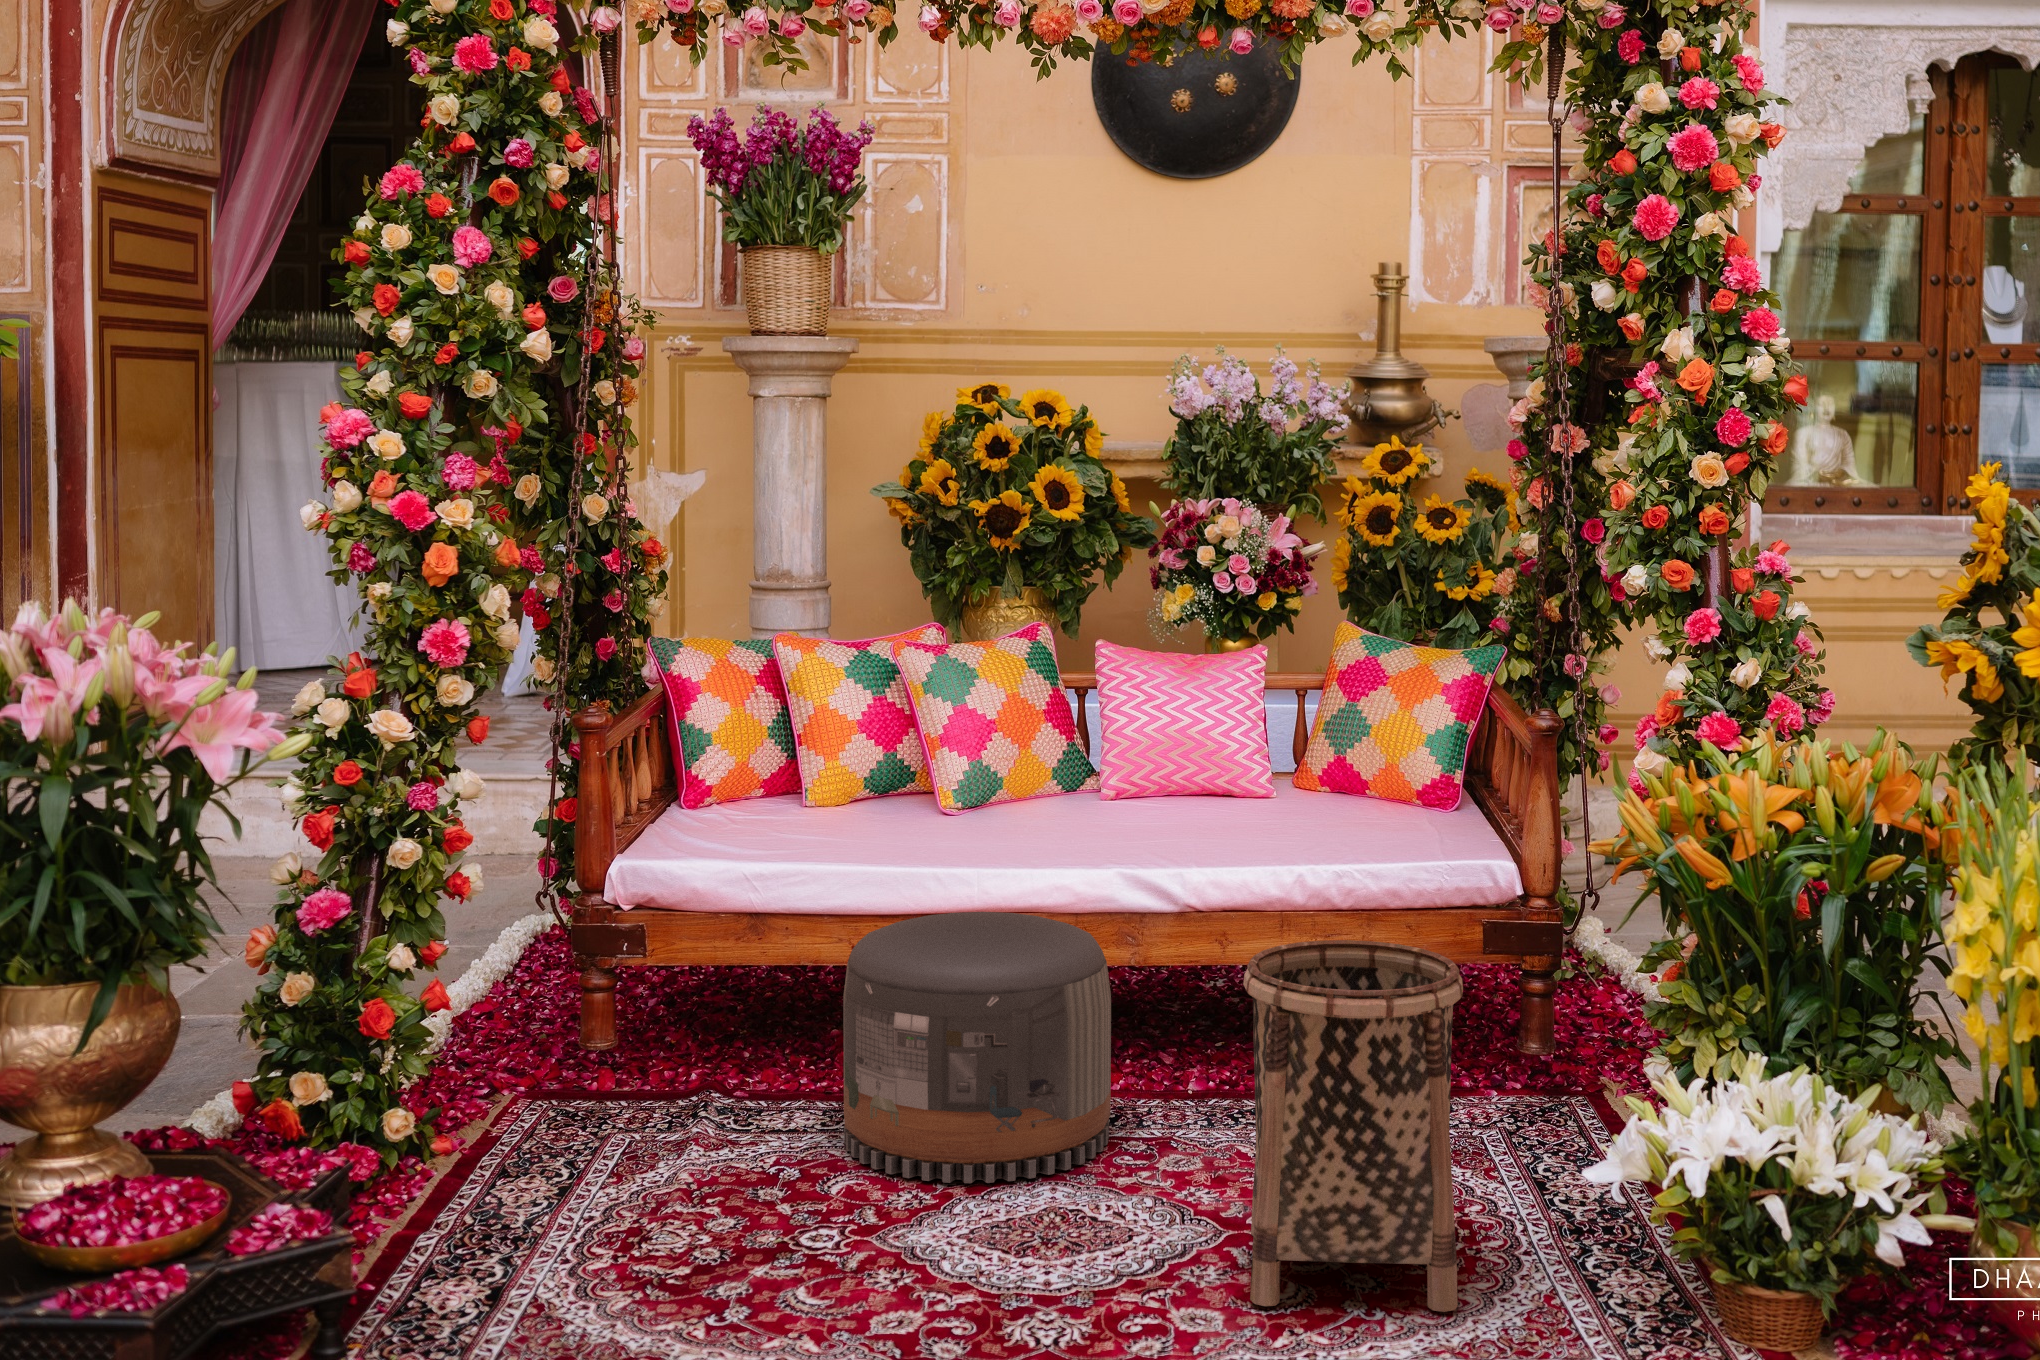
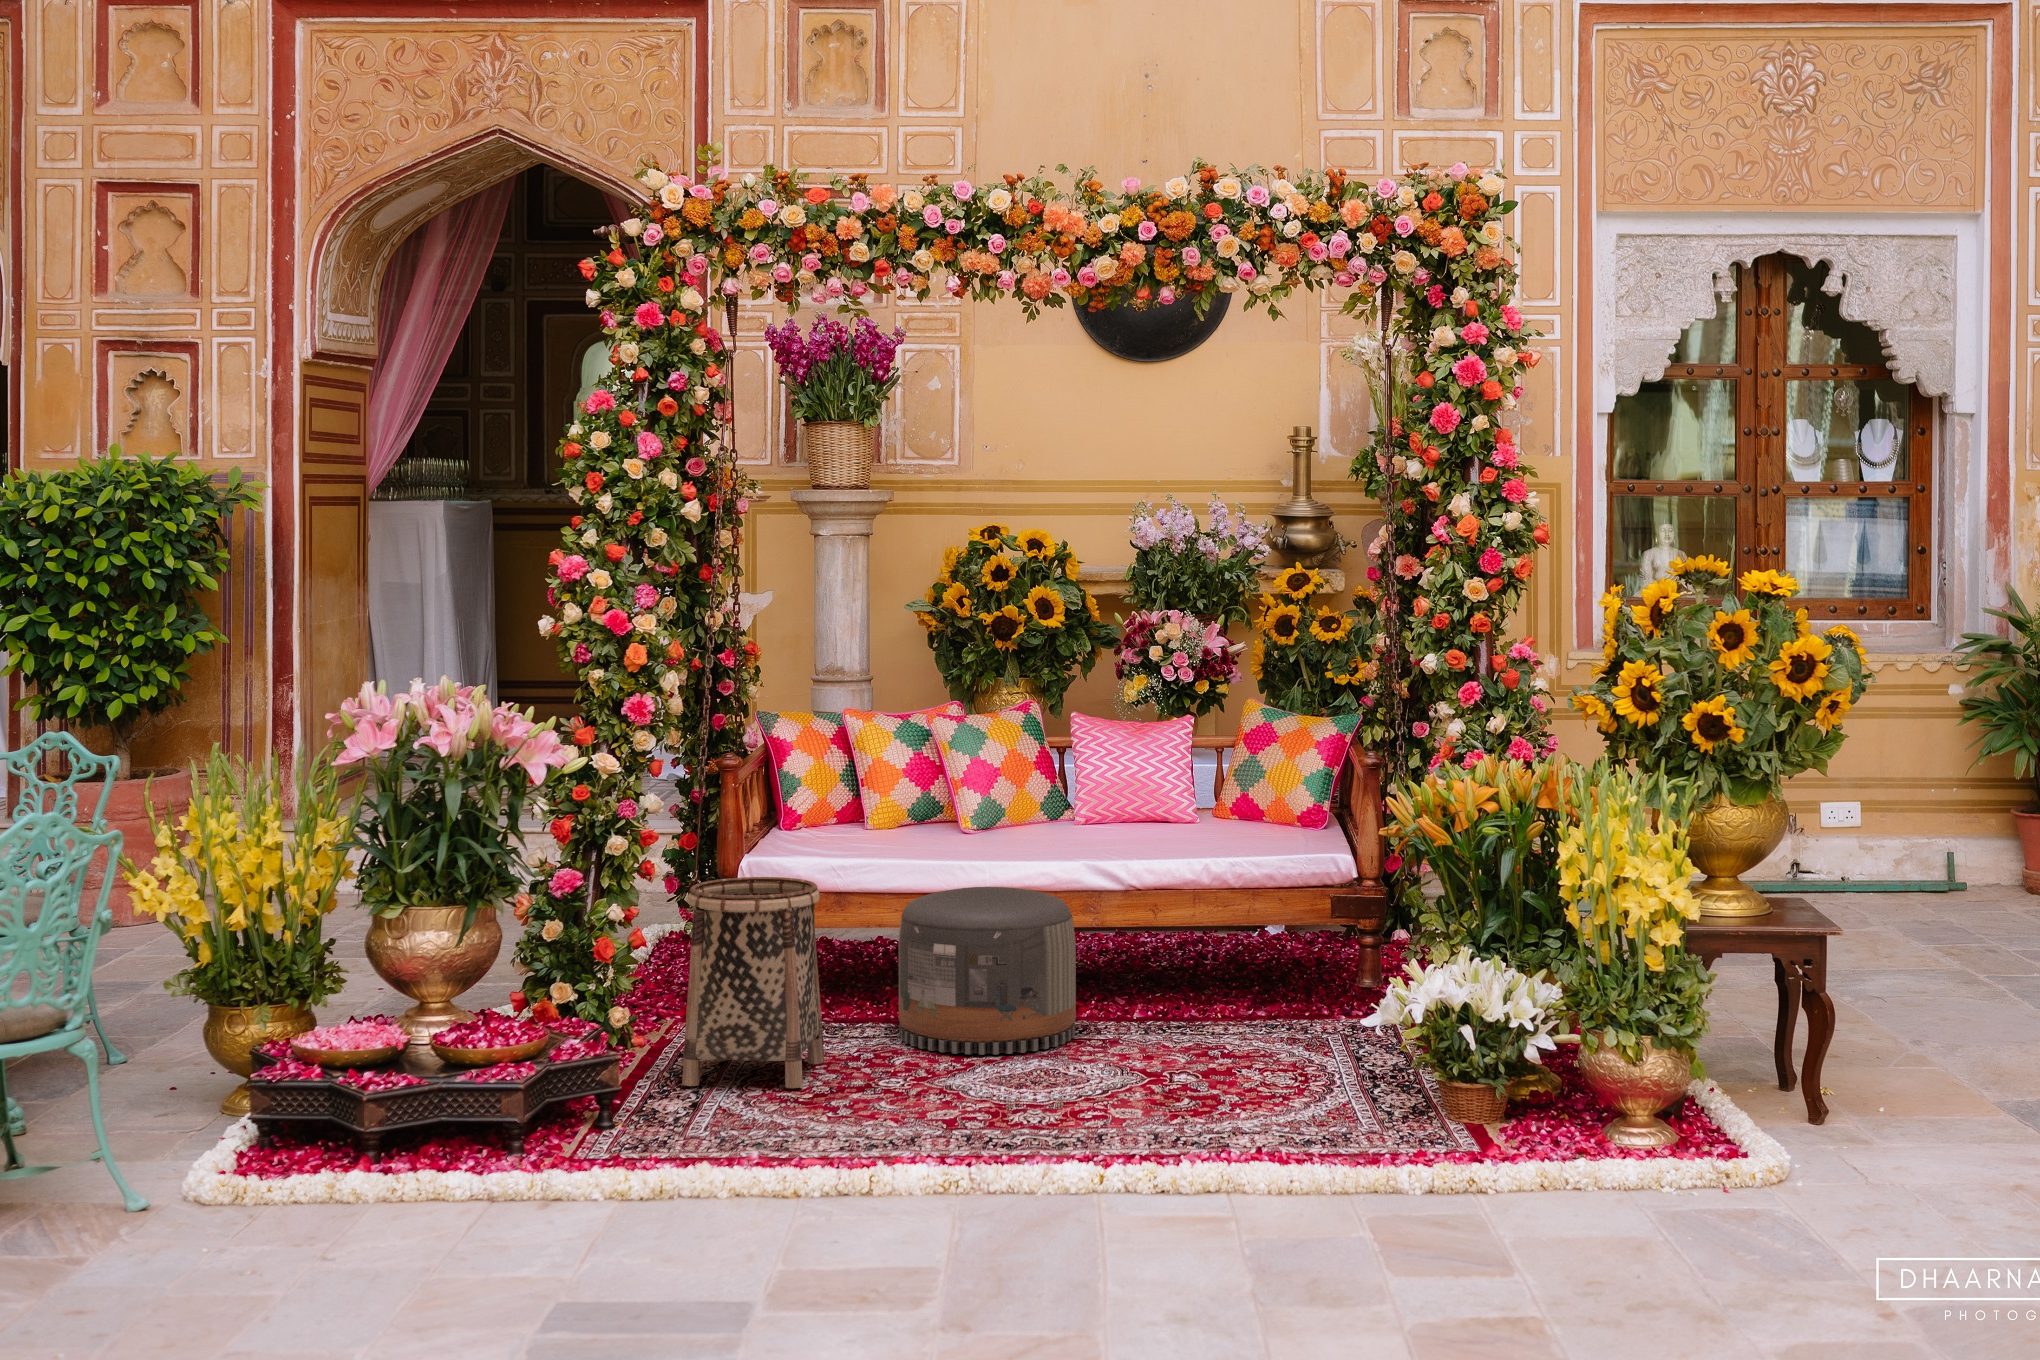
basket: present [1243,940,1463,1312] -> present [682,877,824,1088]

